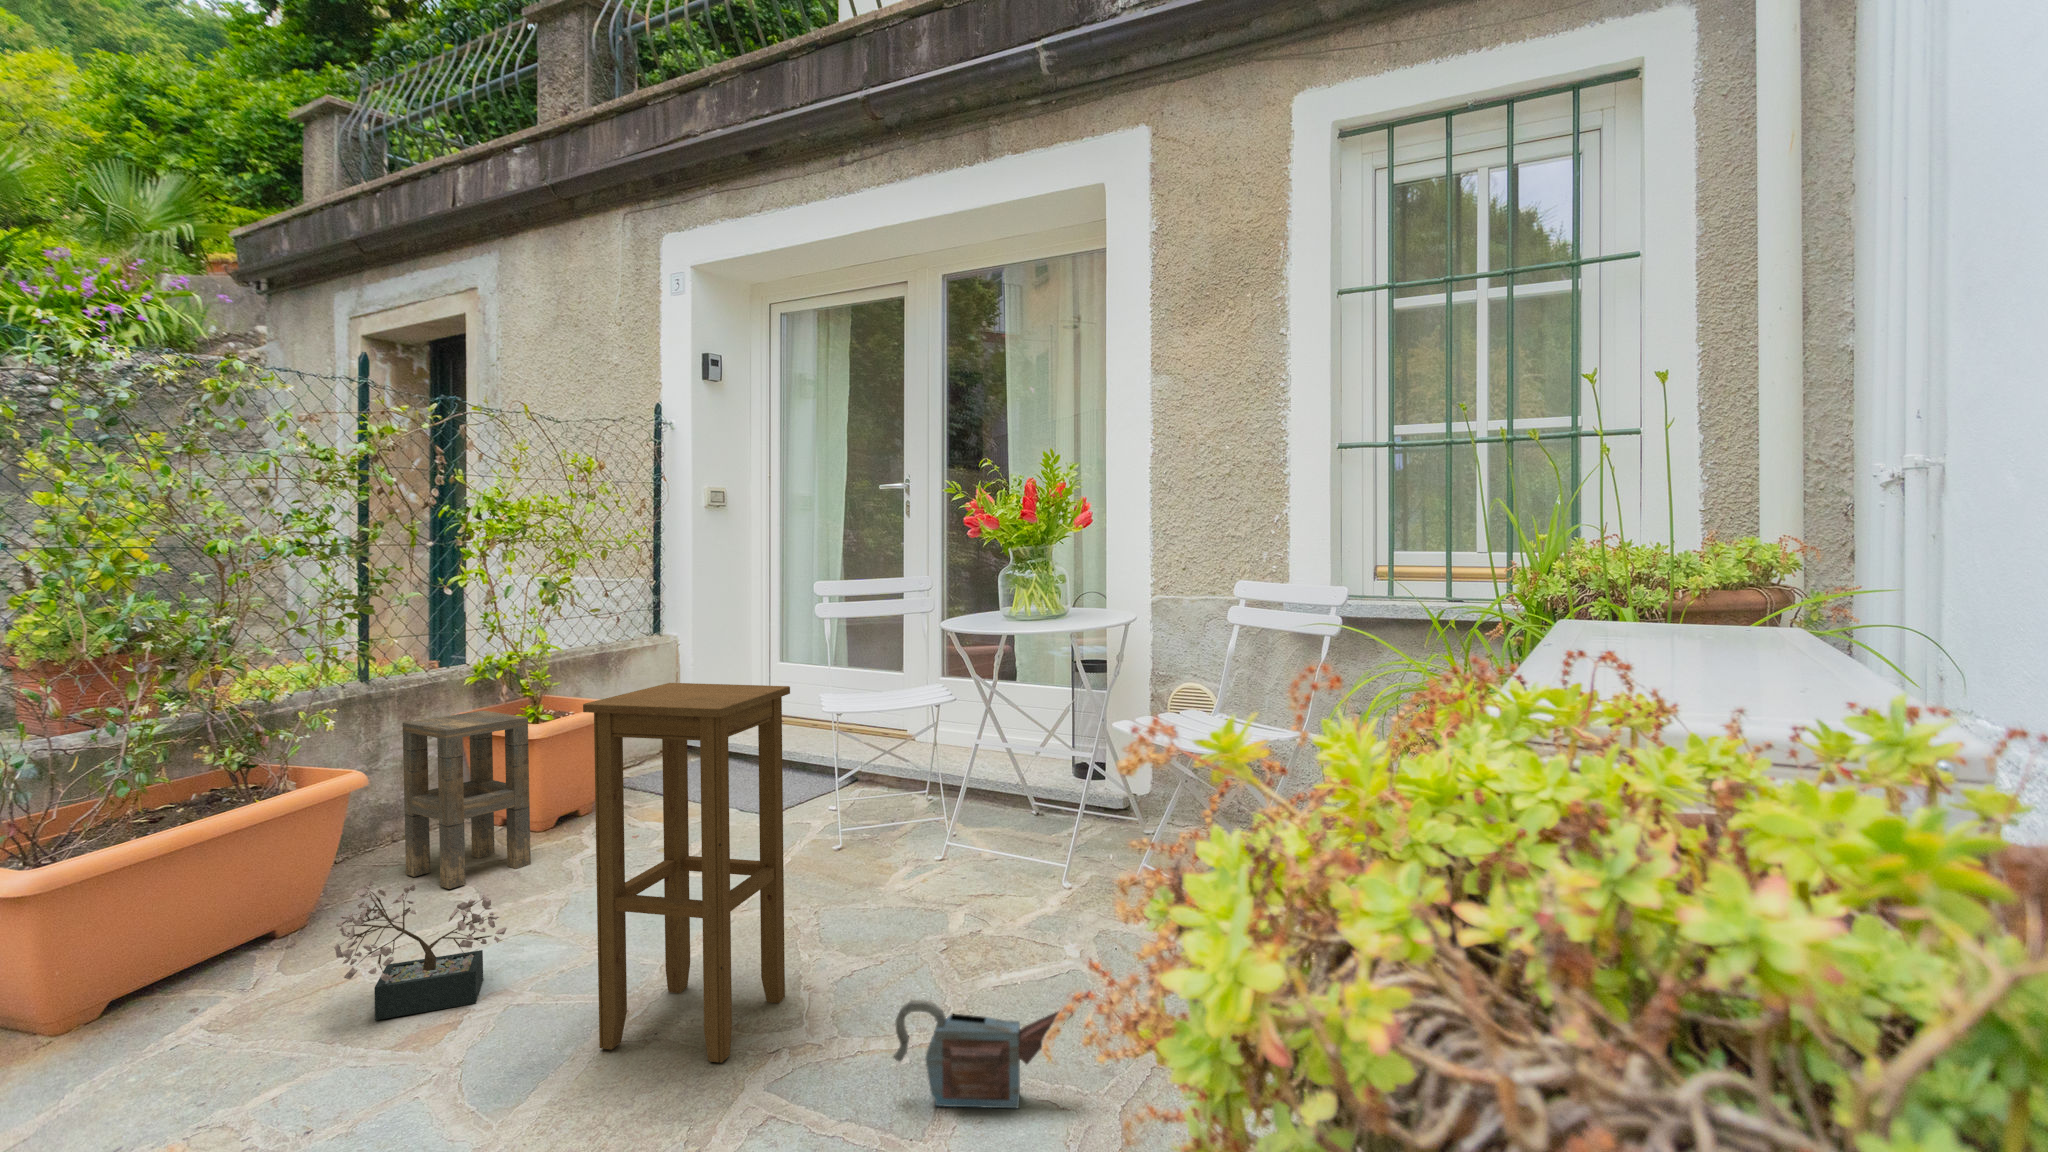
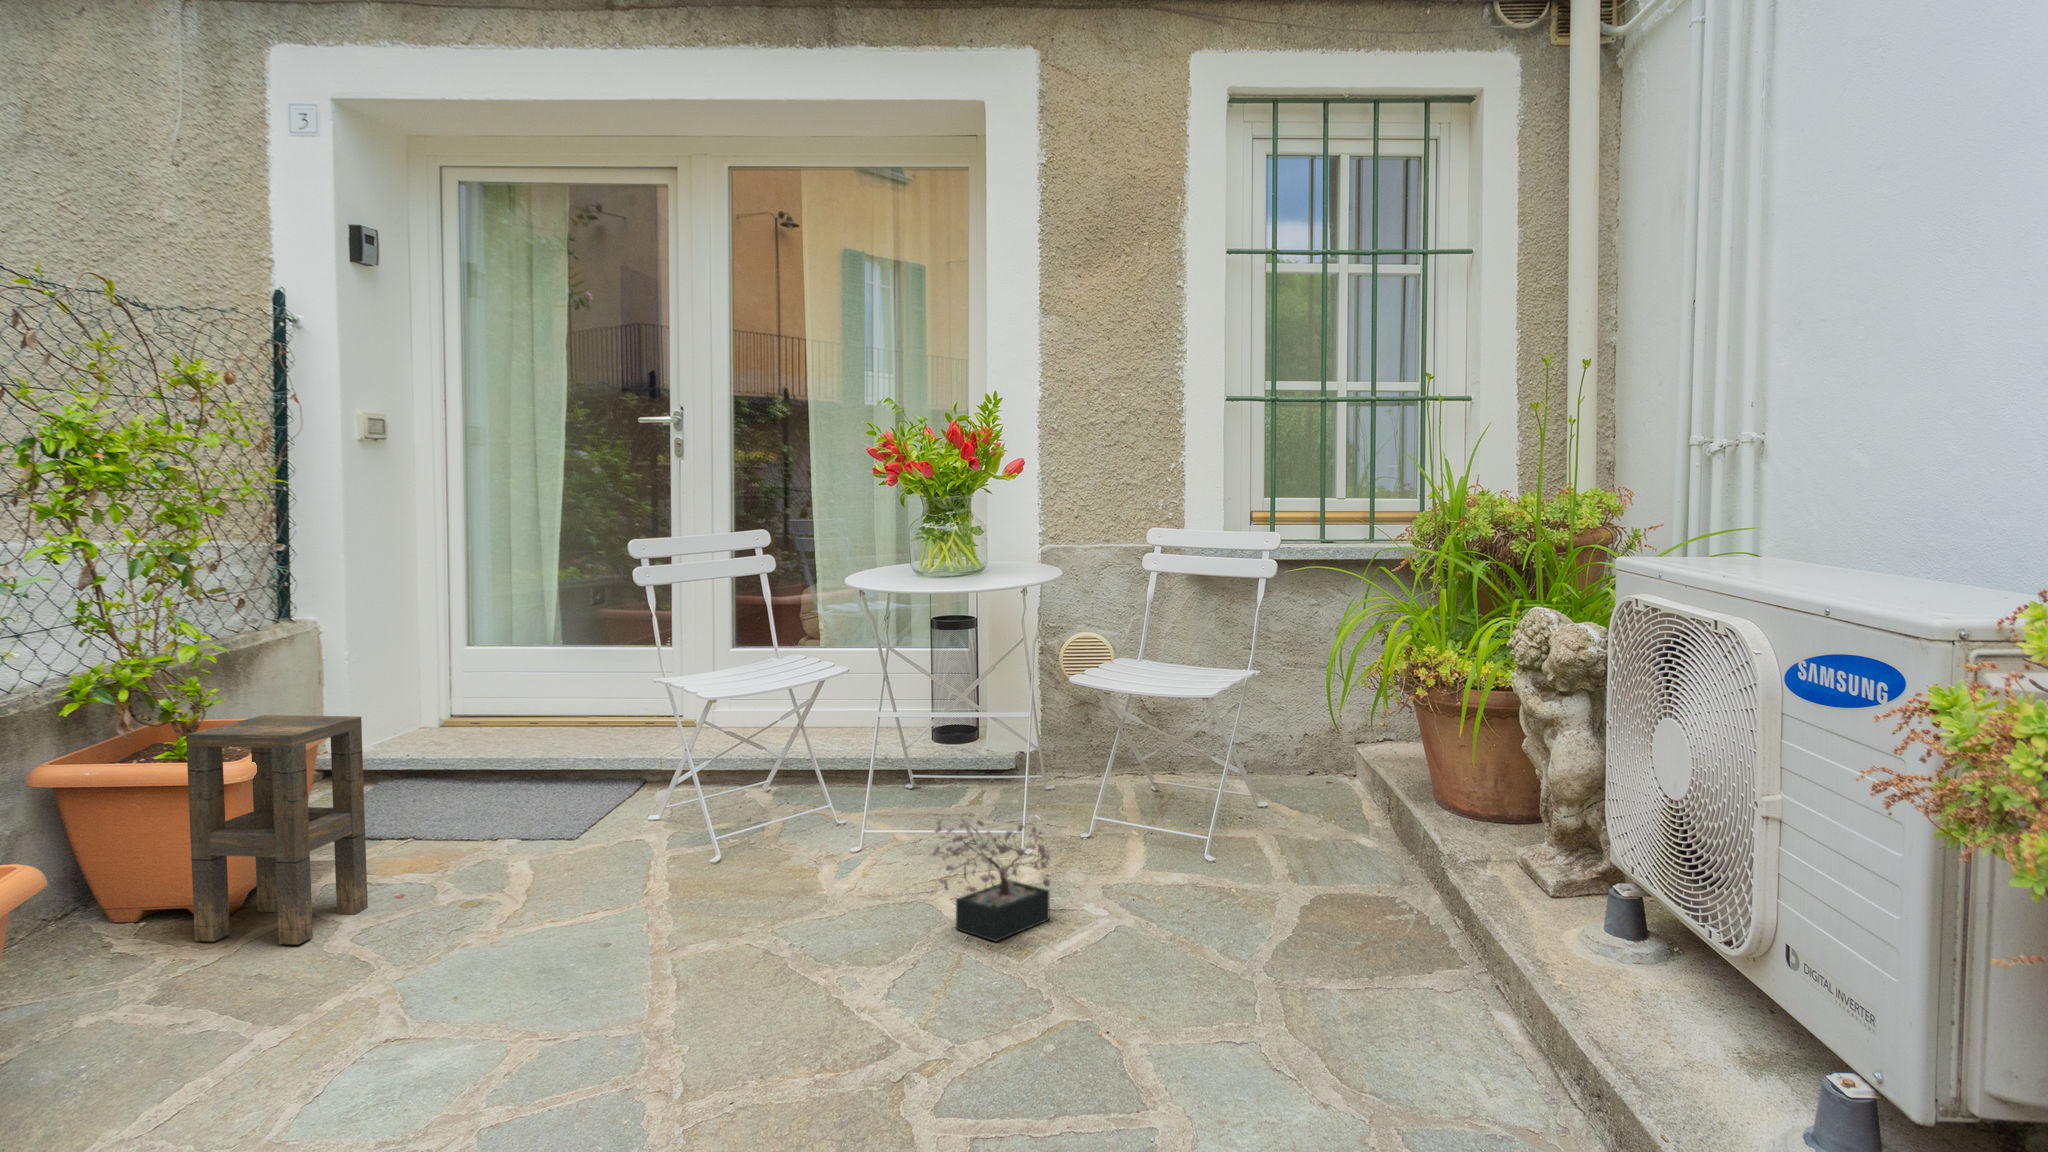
stool: present [583,683,790,1063] -> none [746,639,911,1028]
decorative plant: present [334,881,507,1020] -> present [932,819,1050,941]
watering can: present [894,1000,1071,1108] -> none [1093,898,1237,1002]

